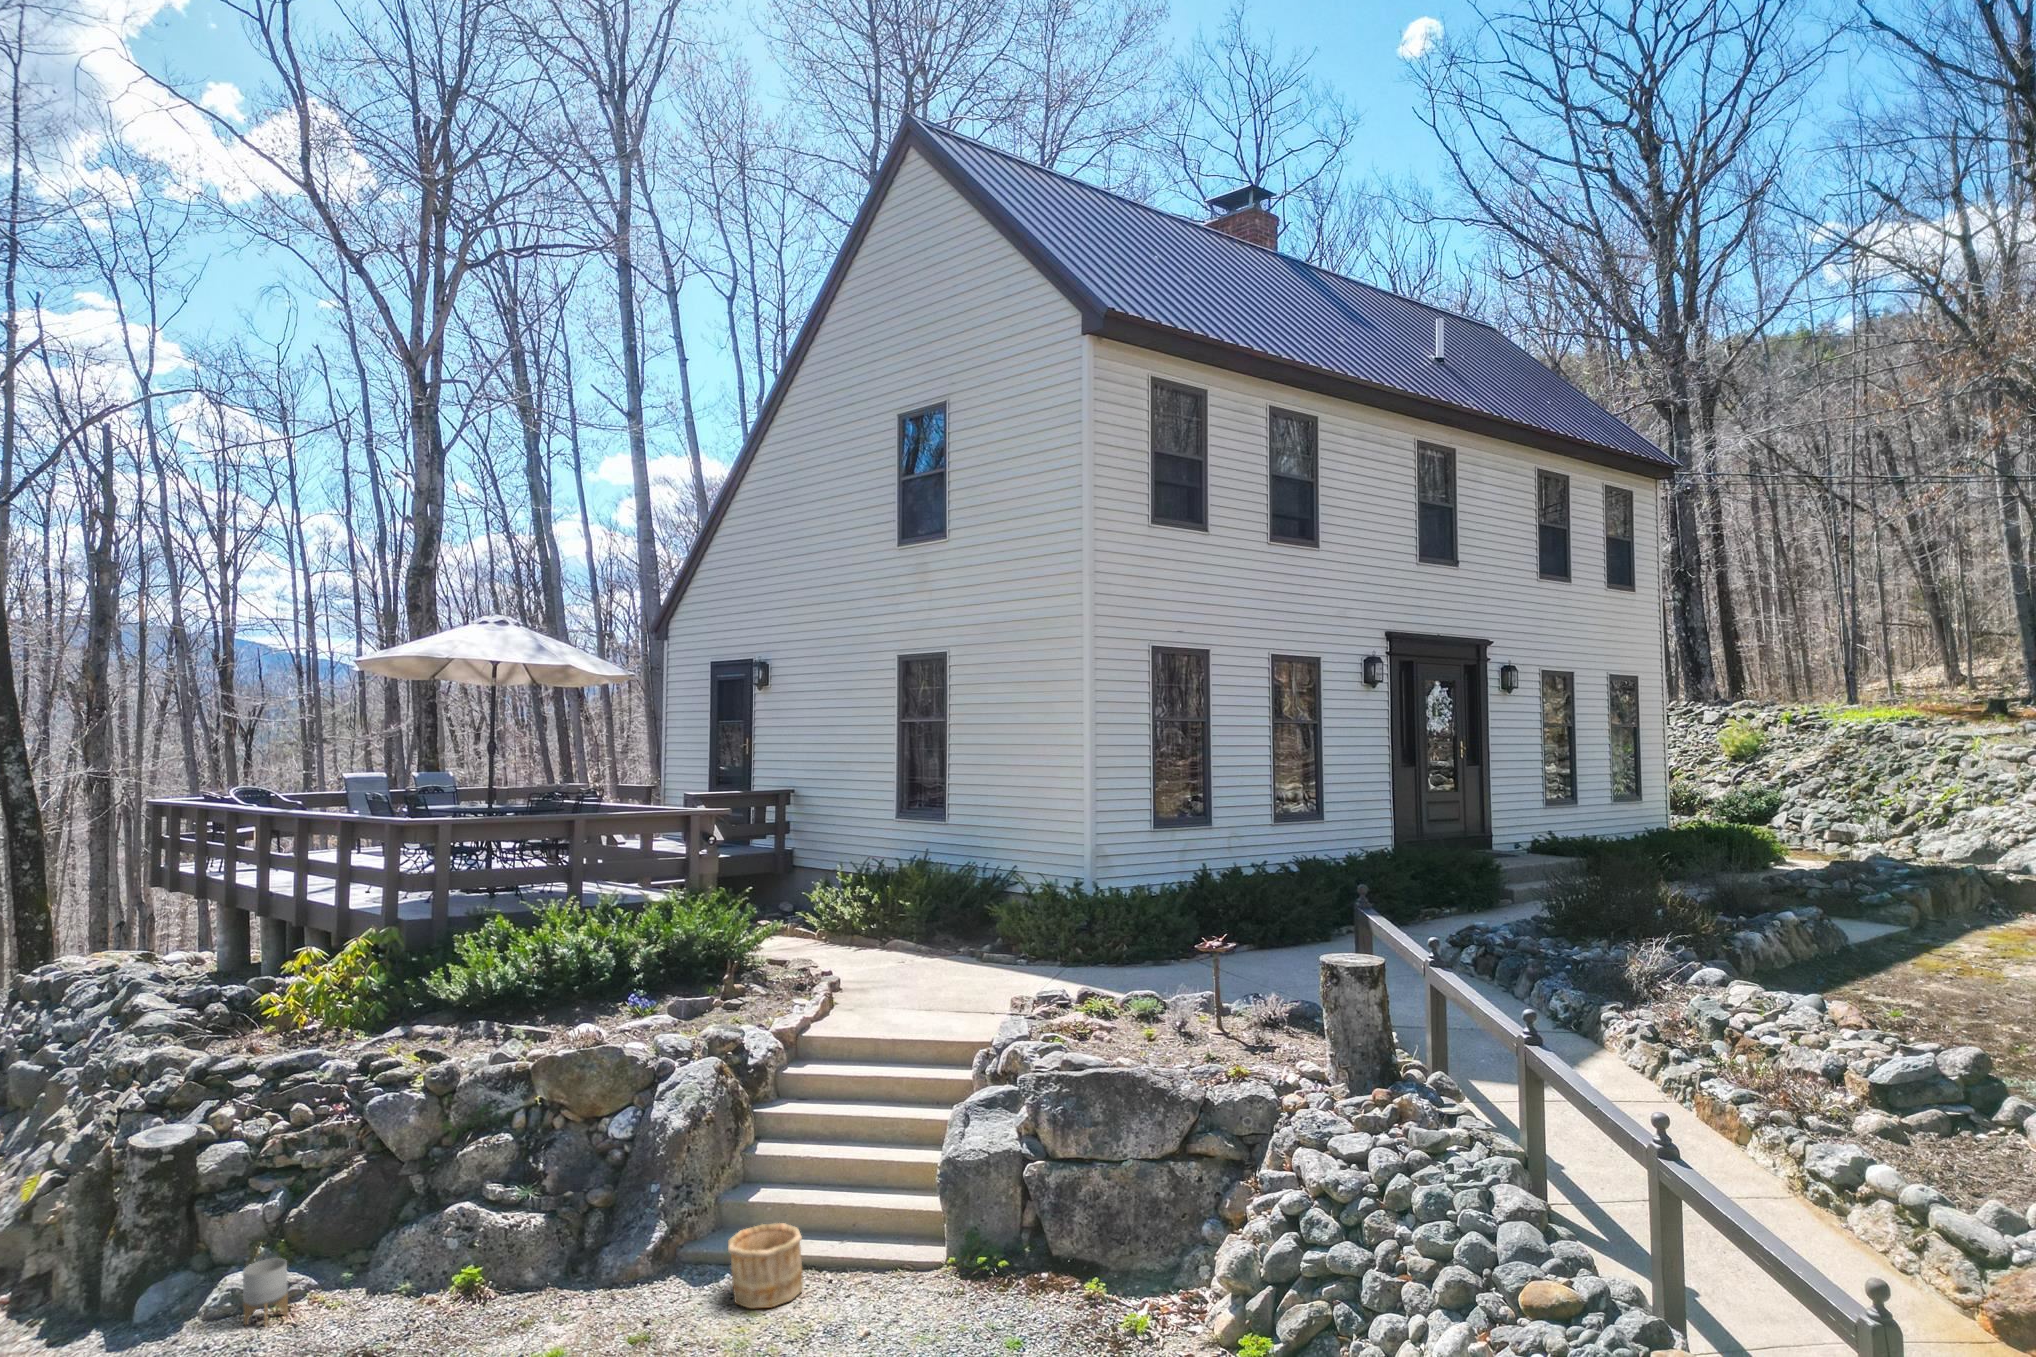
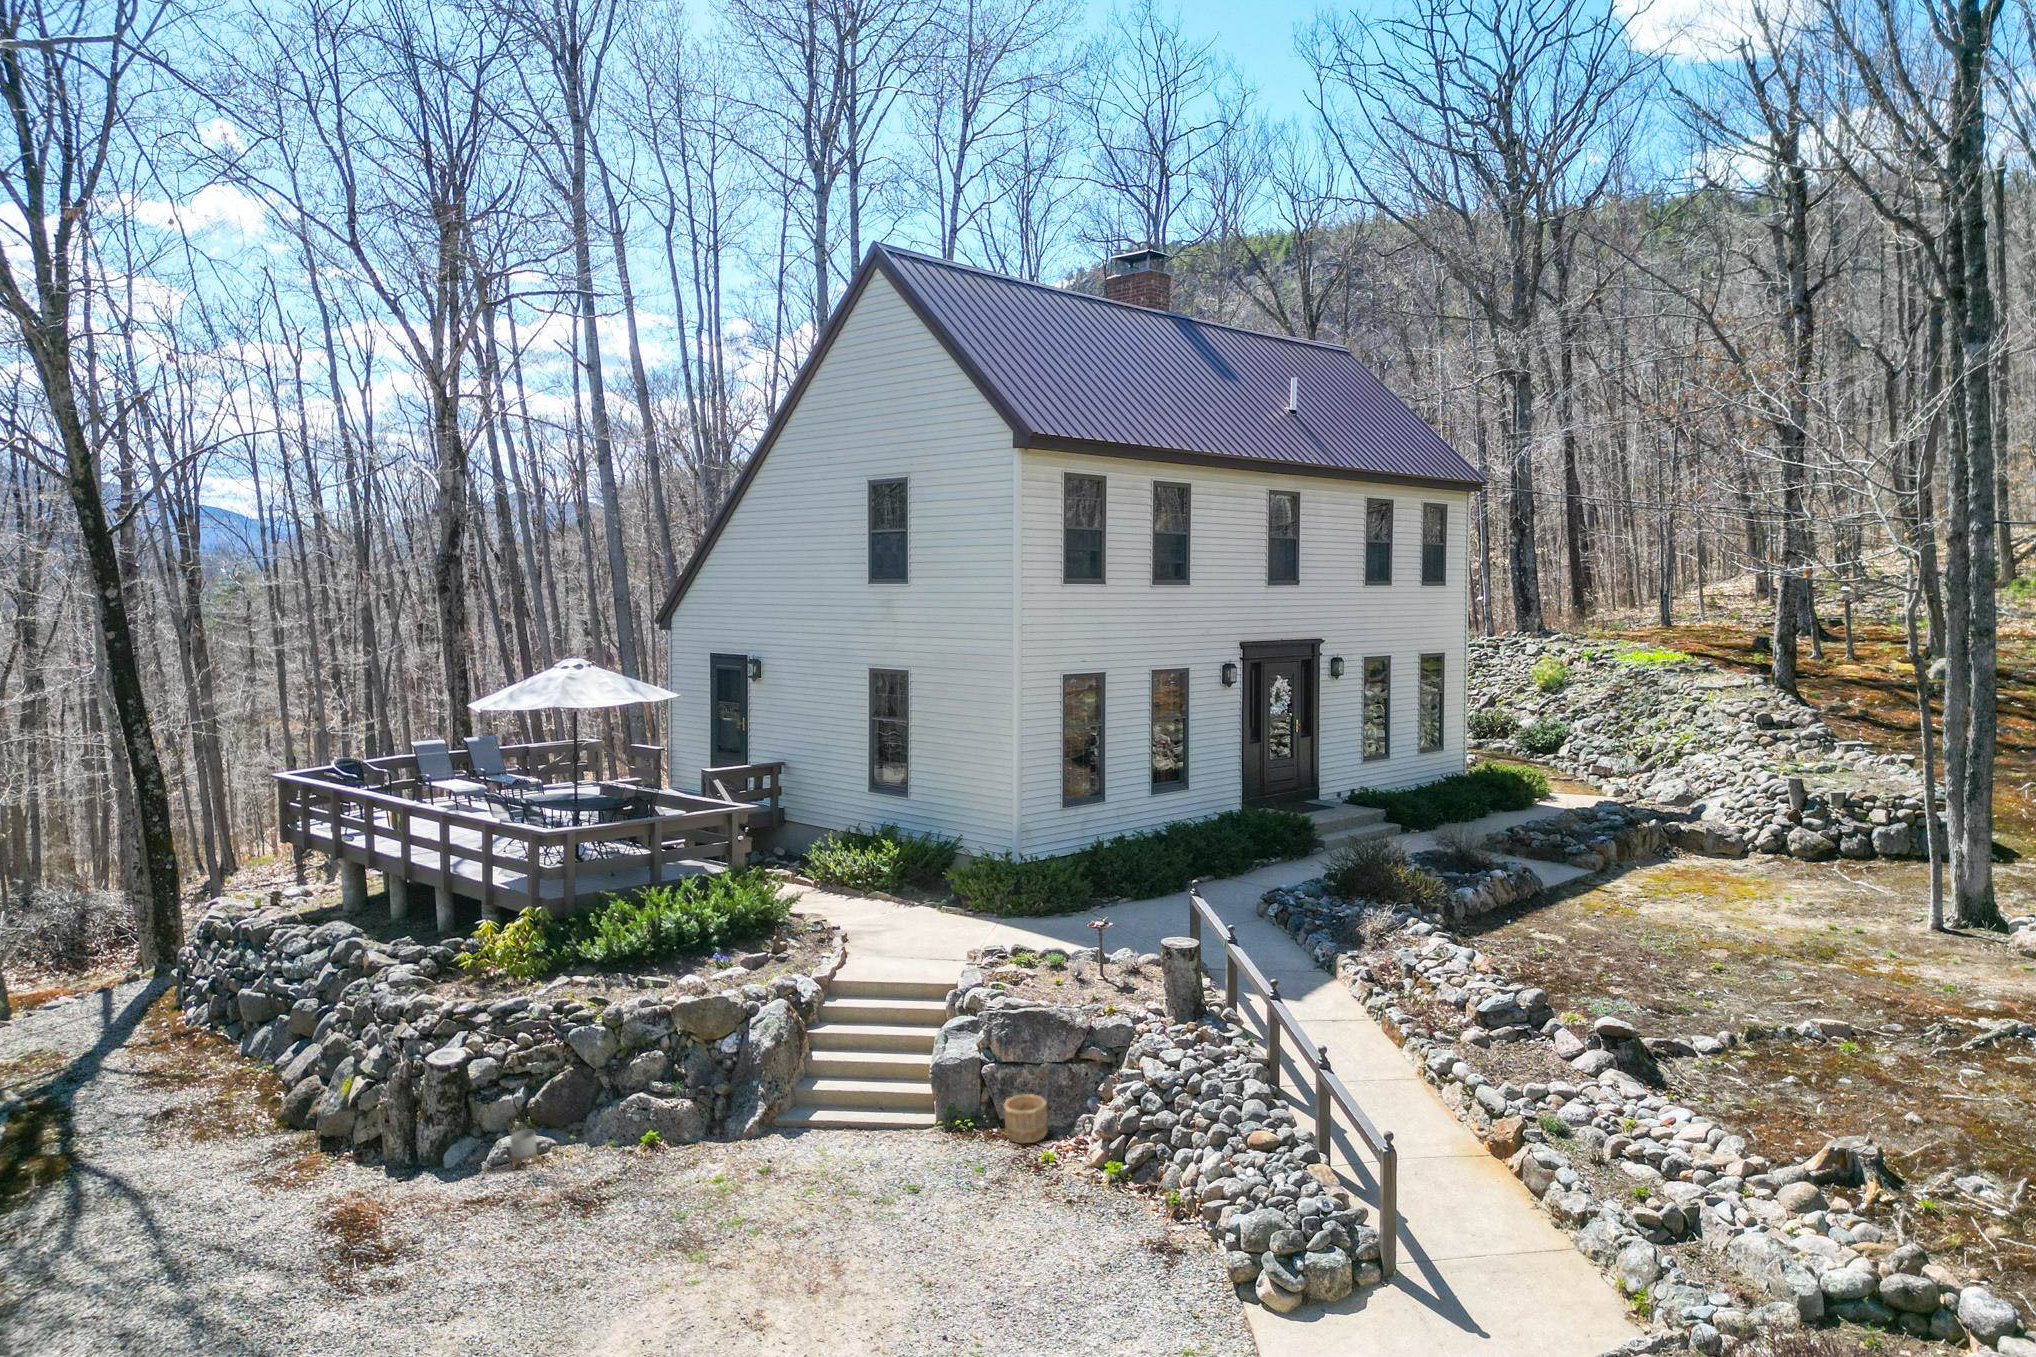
wooden bucket: present [728,1223,803,1308] -> present [1003,1094,1047,1143]

